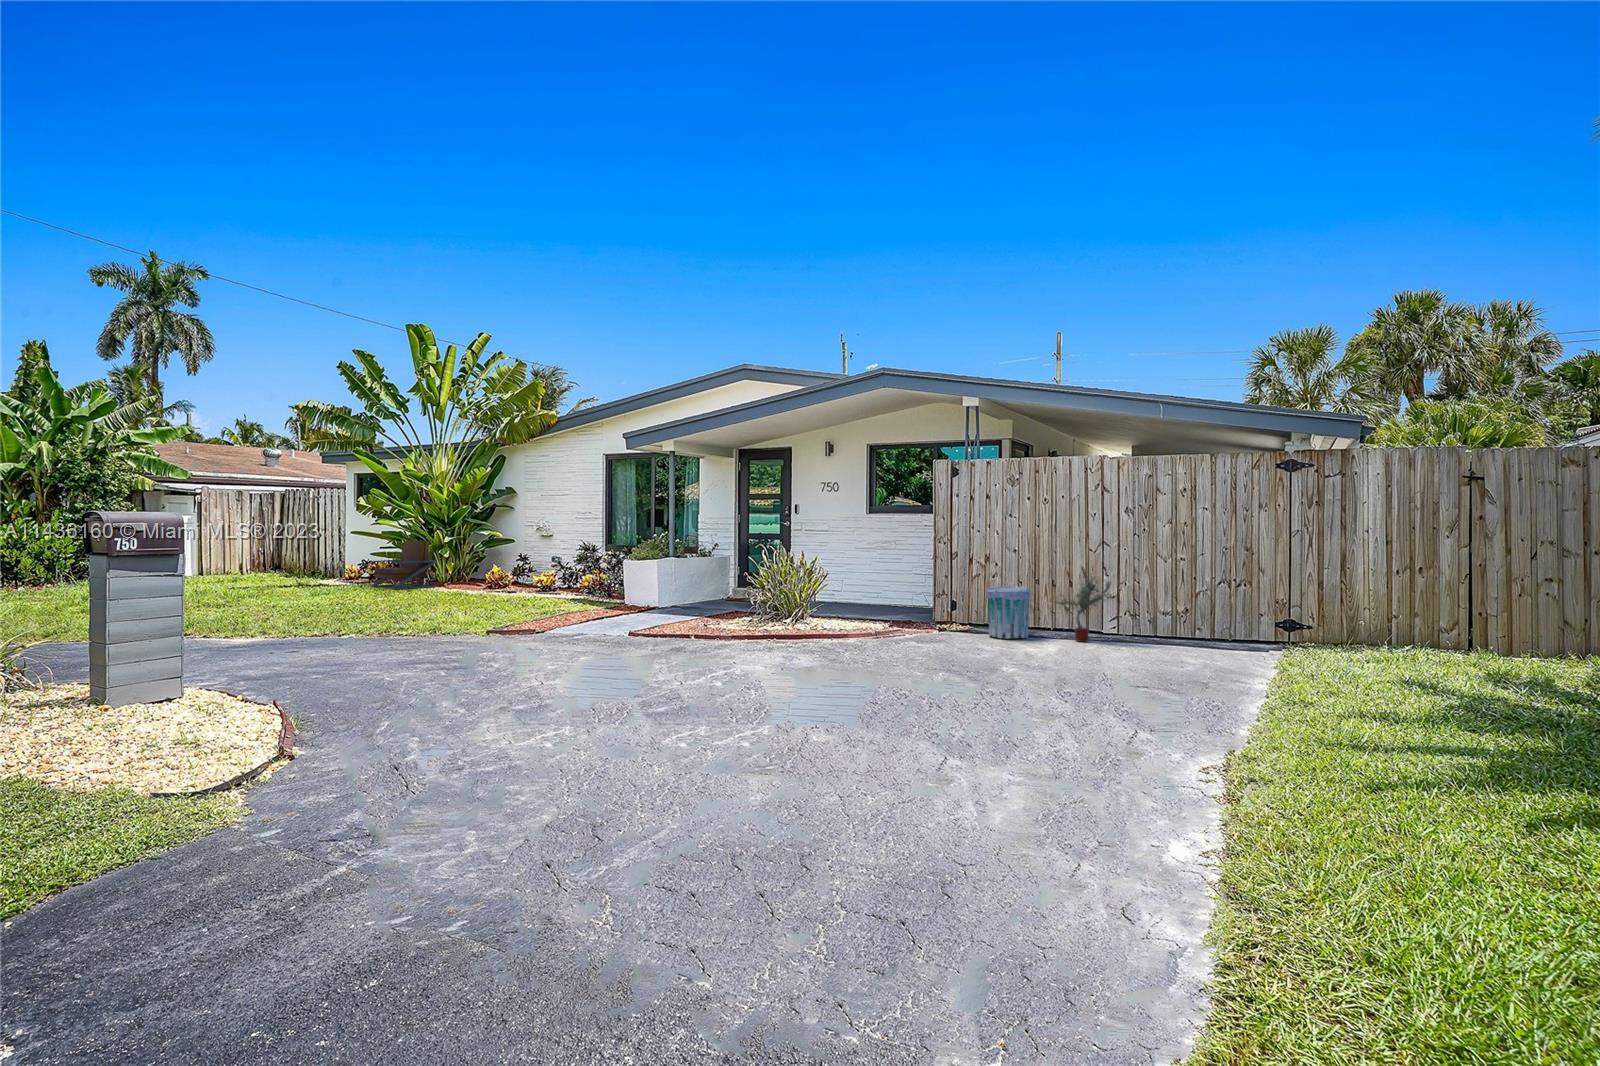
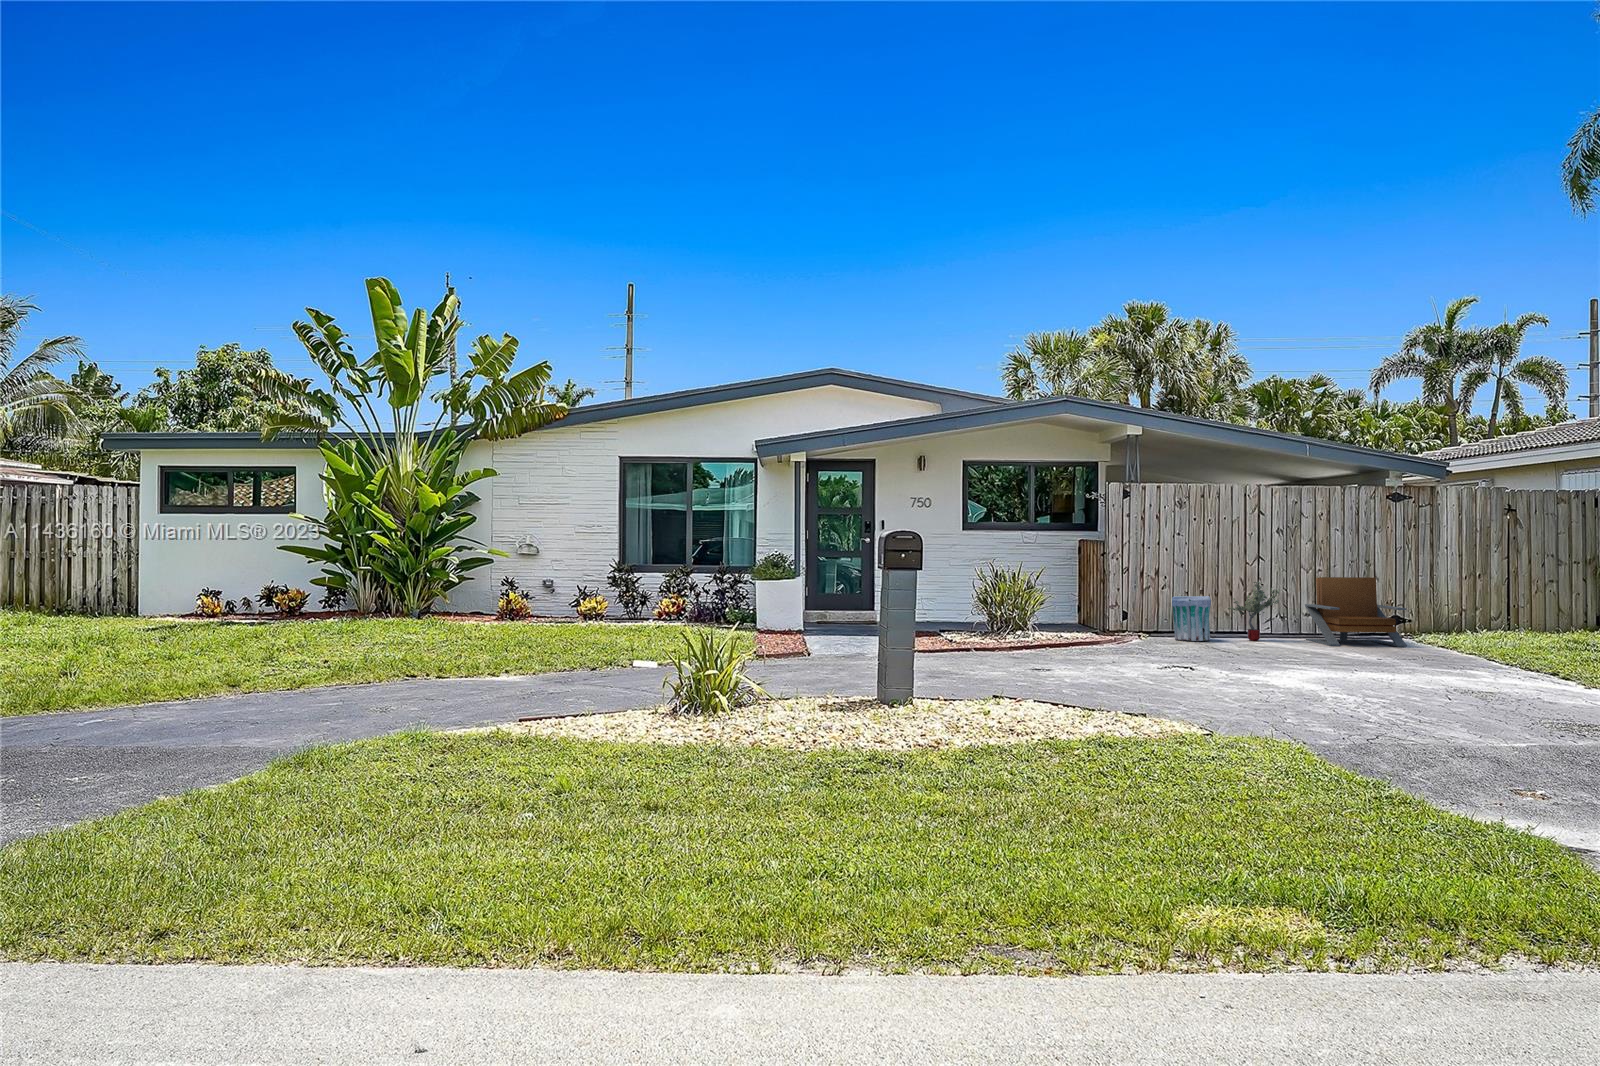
lounge chair: present [371,540,436,589] -> present [1305,577,1407,647]

